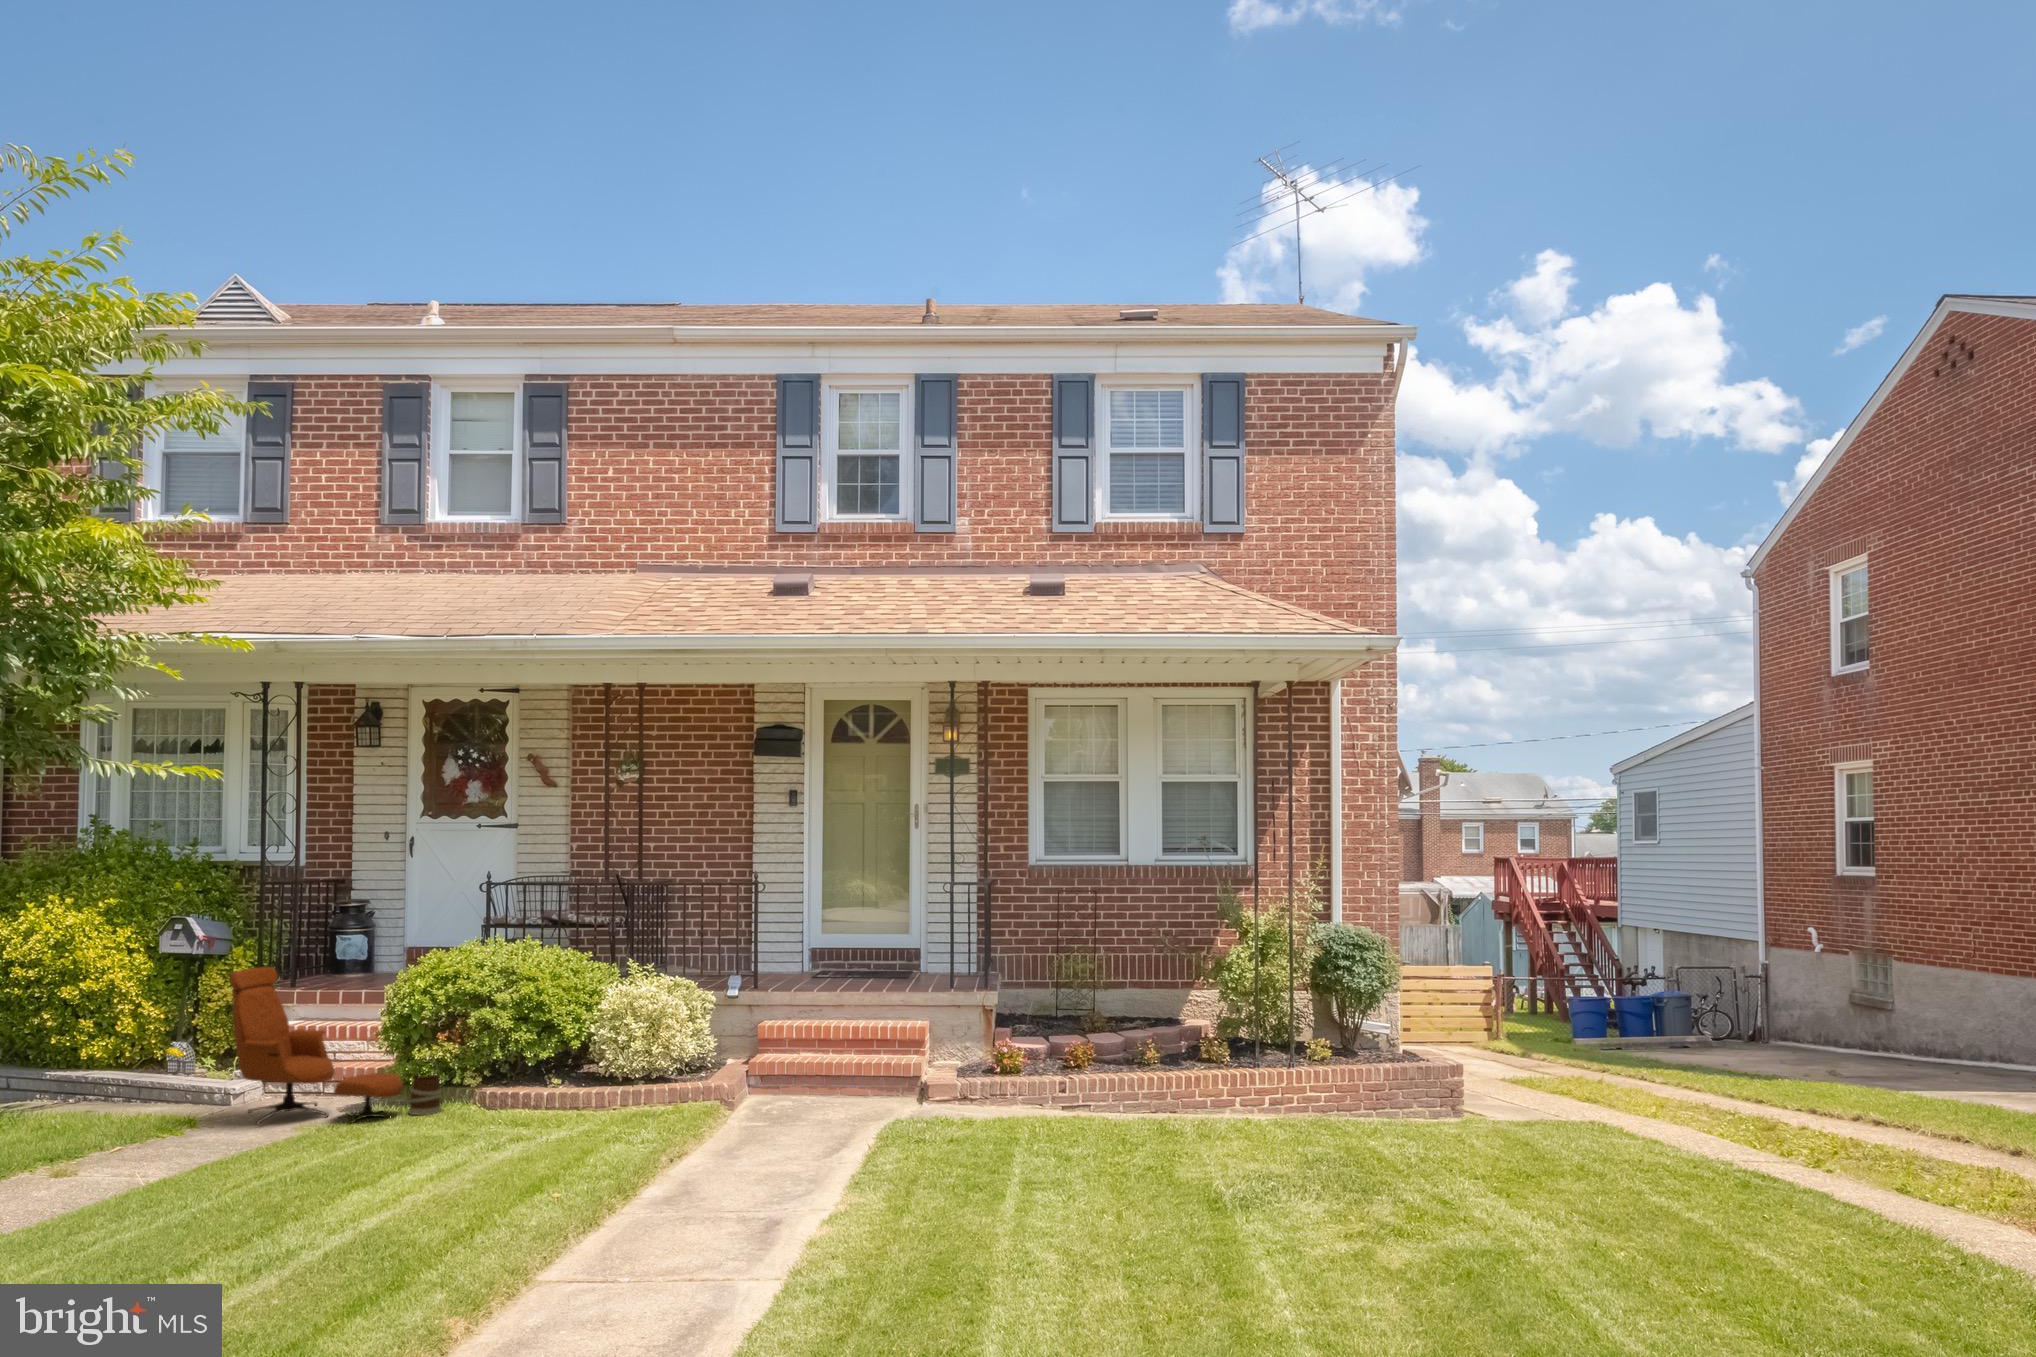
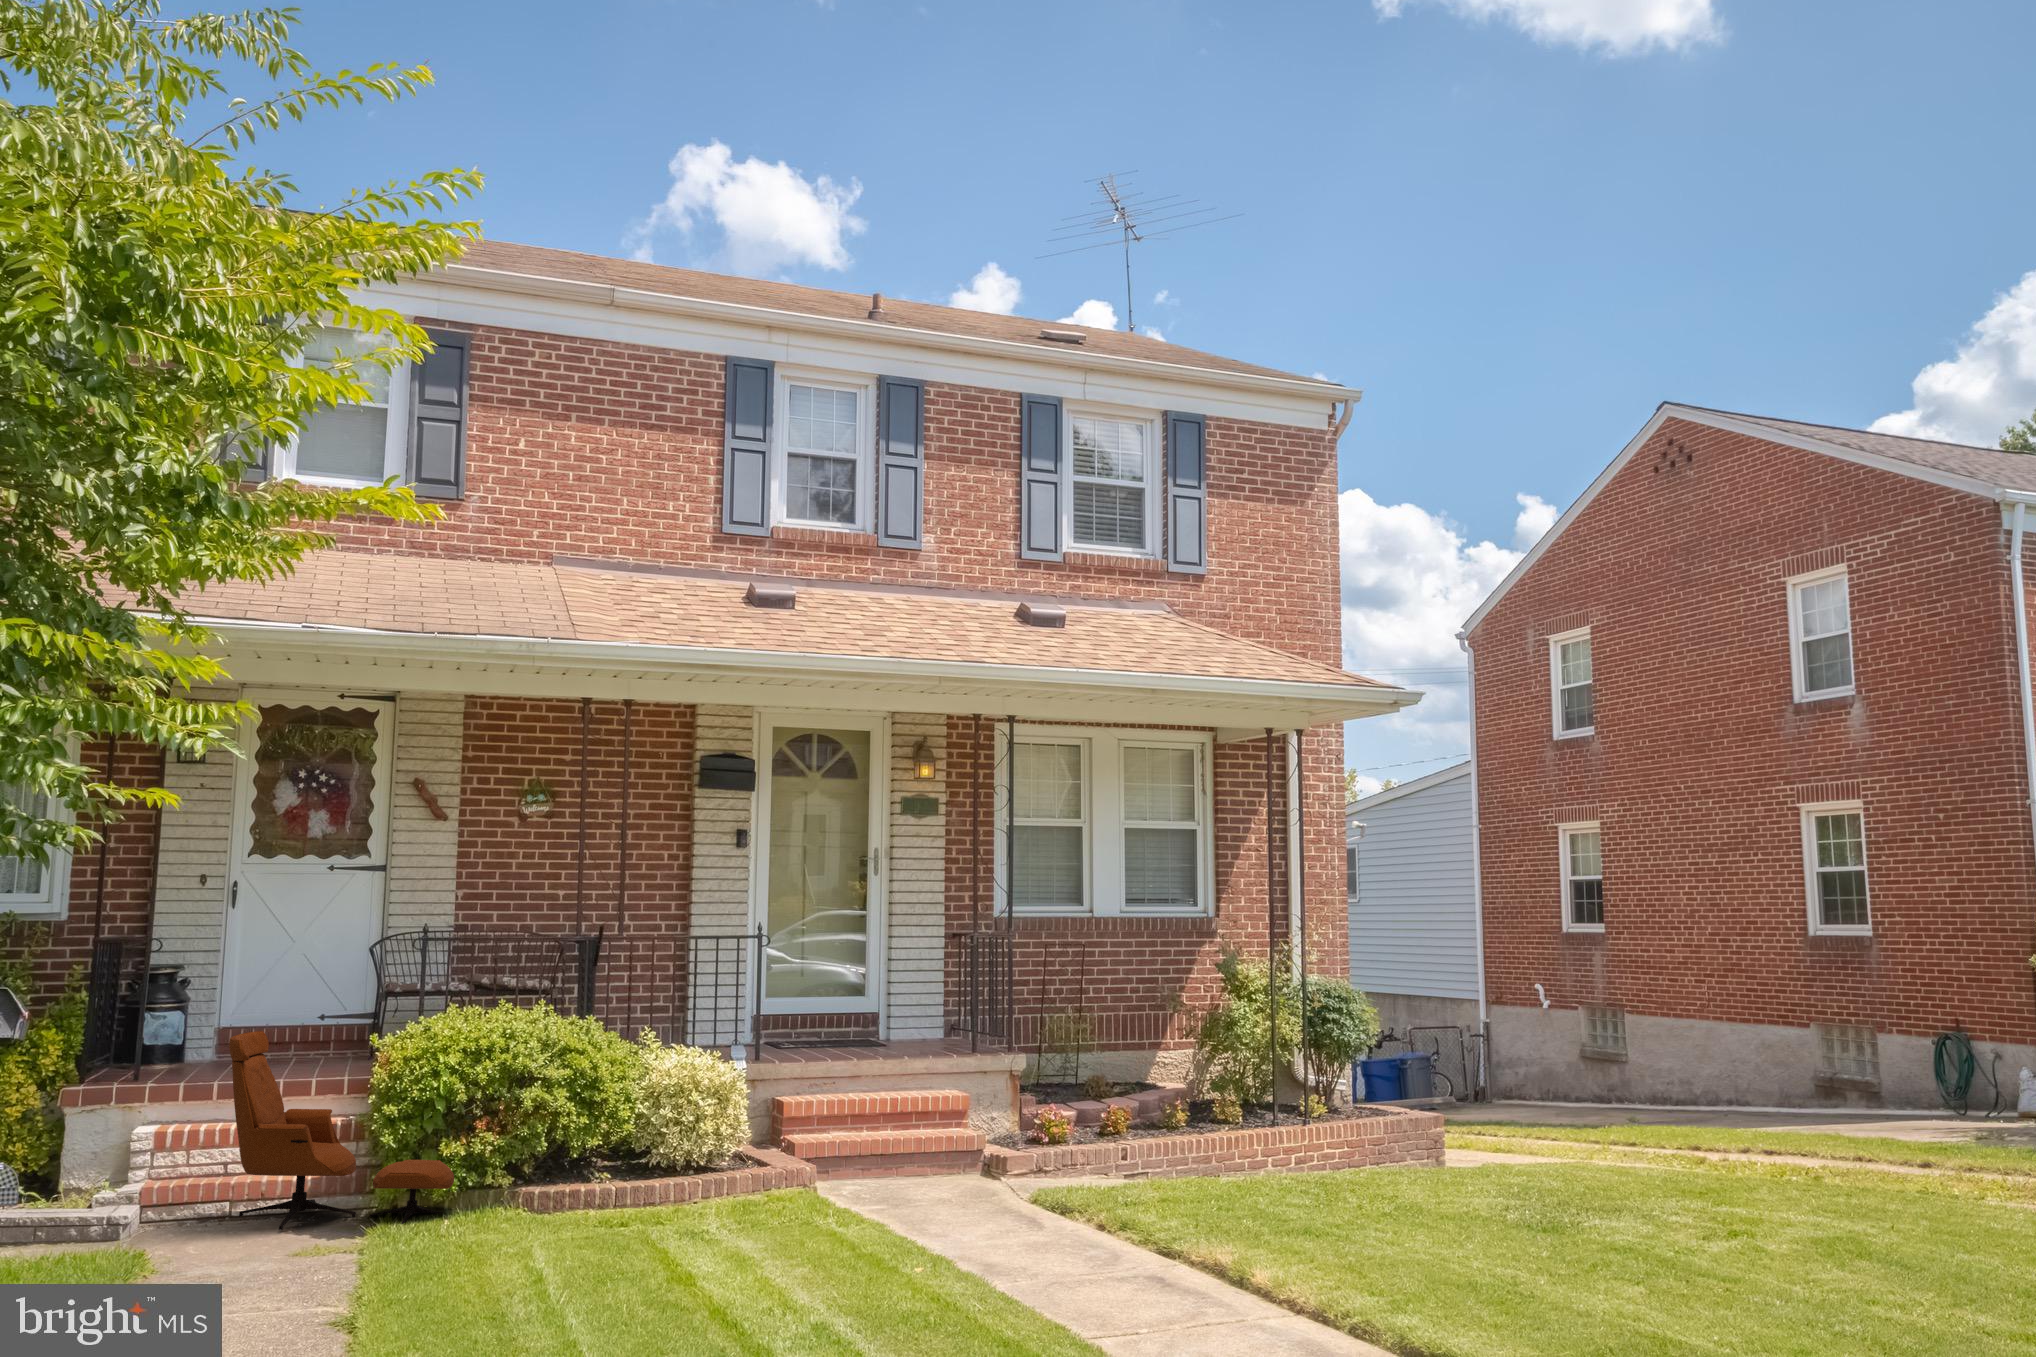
wooden bucket: present [409,1073,441,1115] -> none [460,1137,499,1209]

